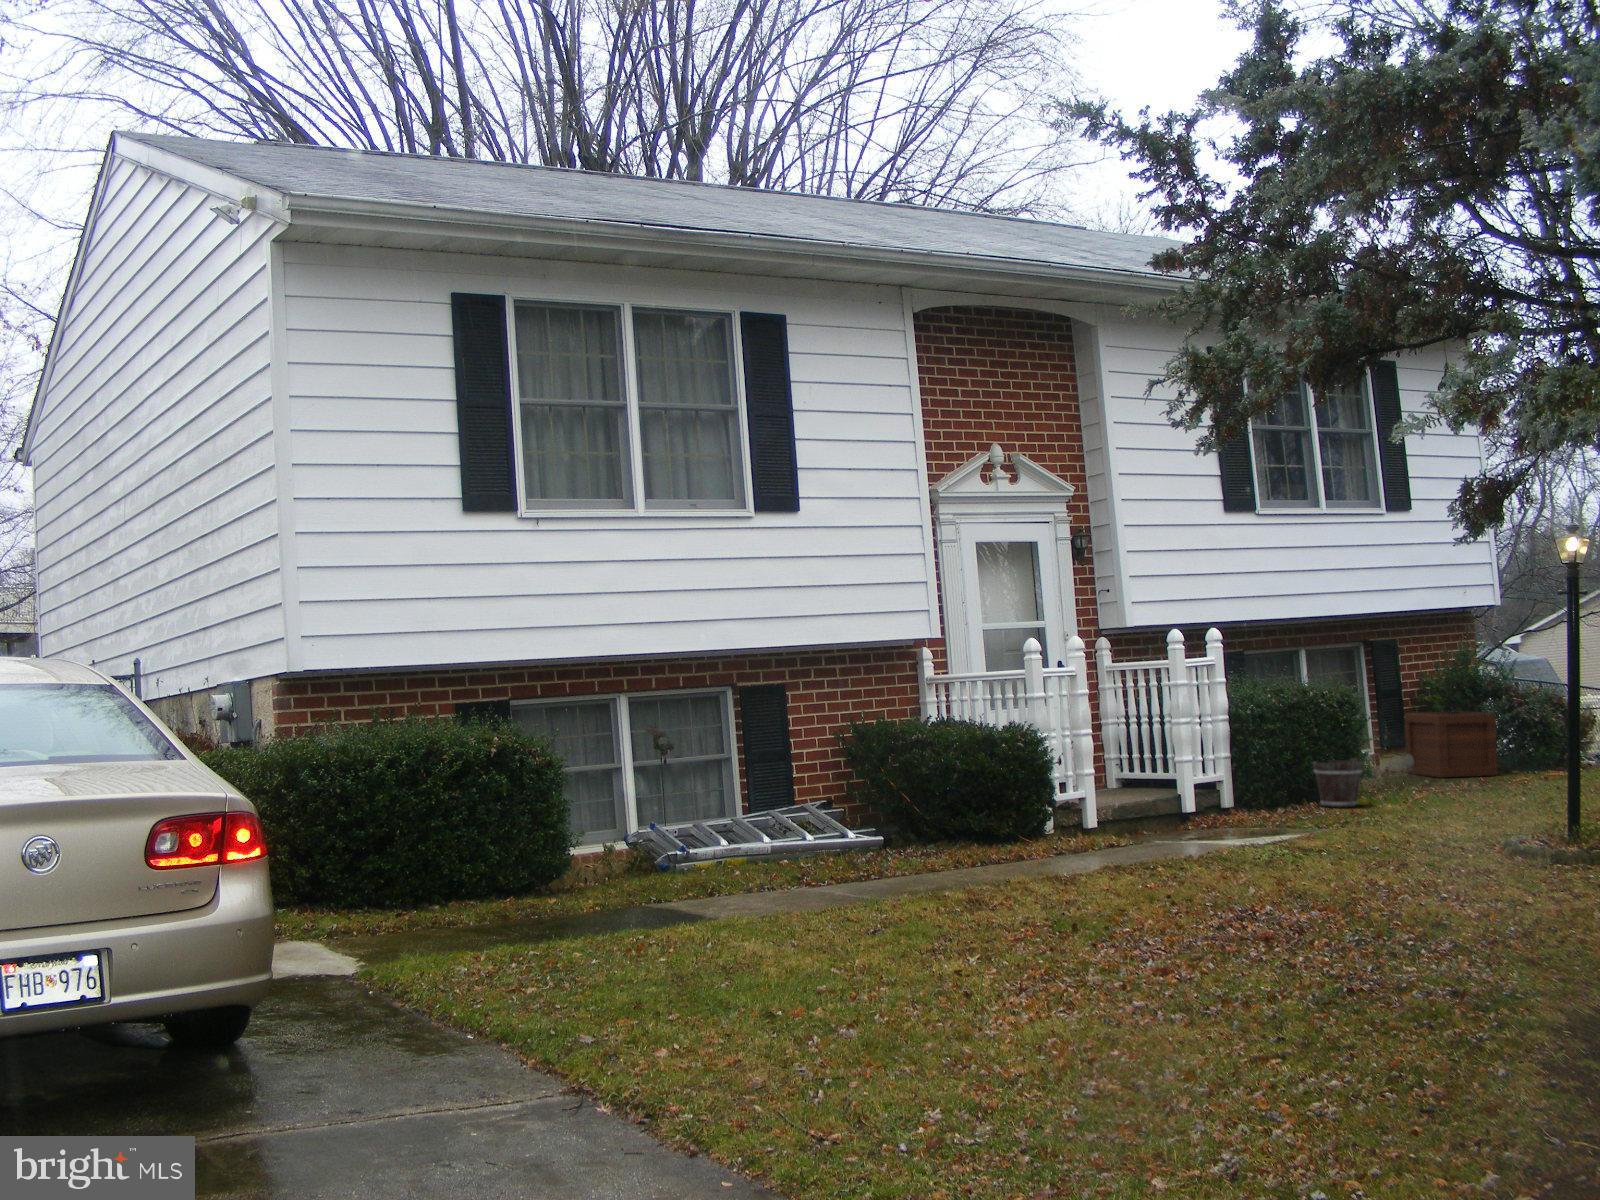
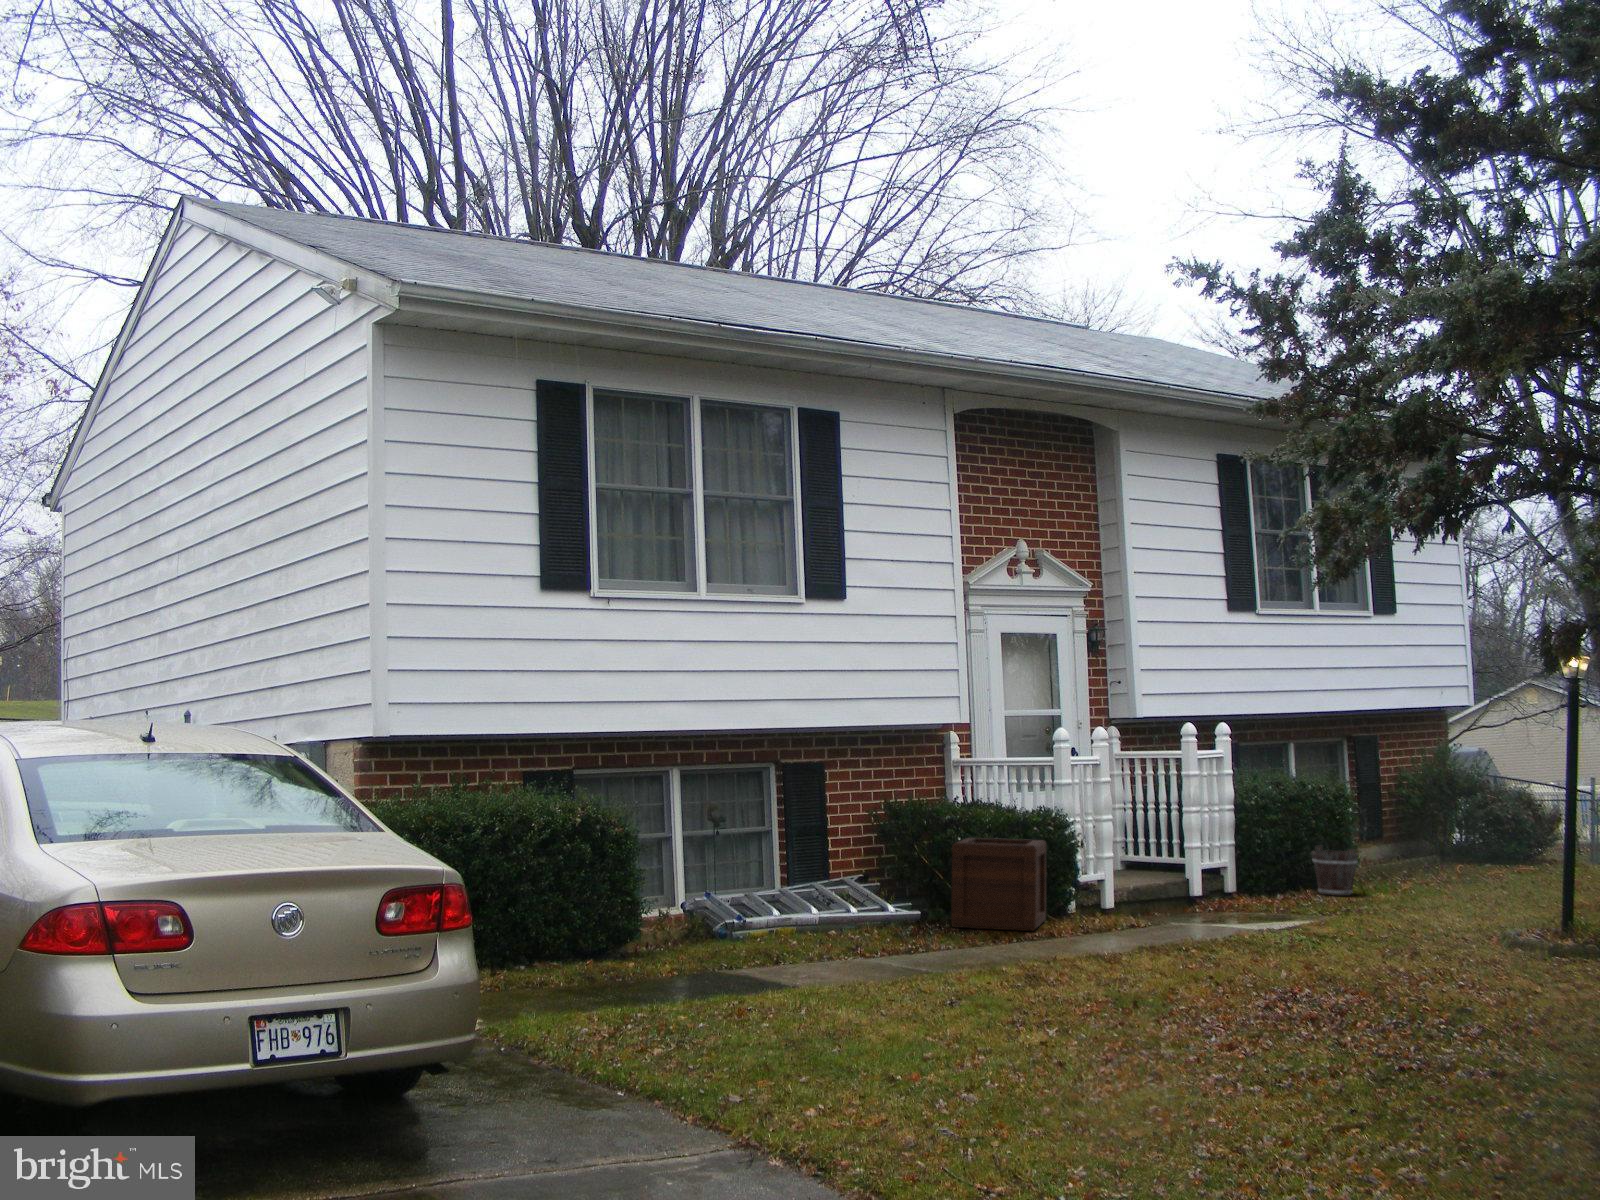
wooden crate: present [1405,712,1497,778] -> present [951,838,1046,931]

